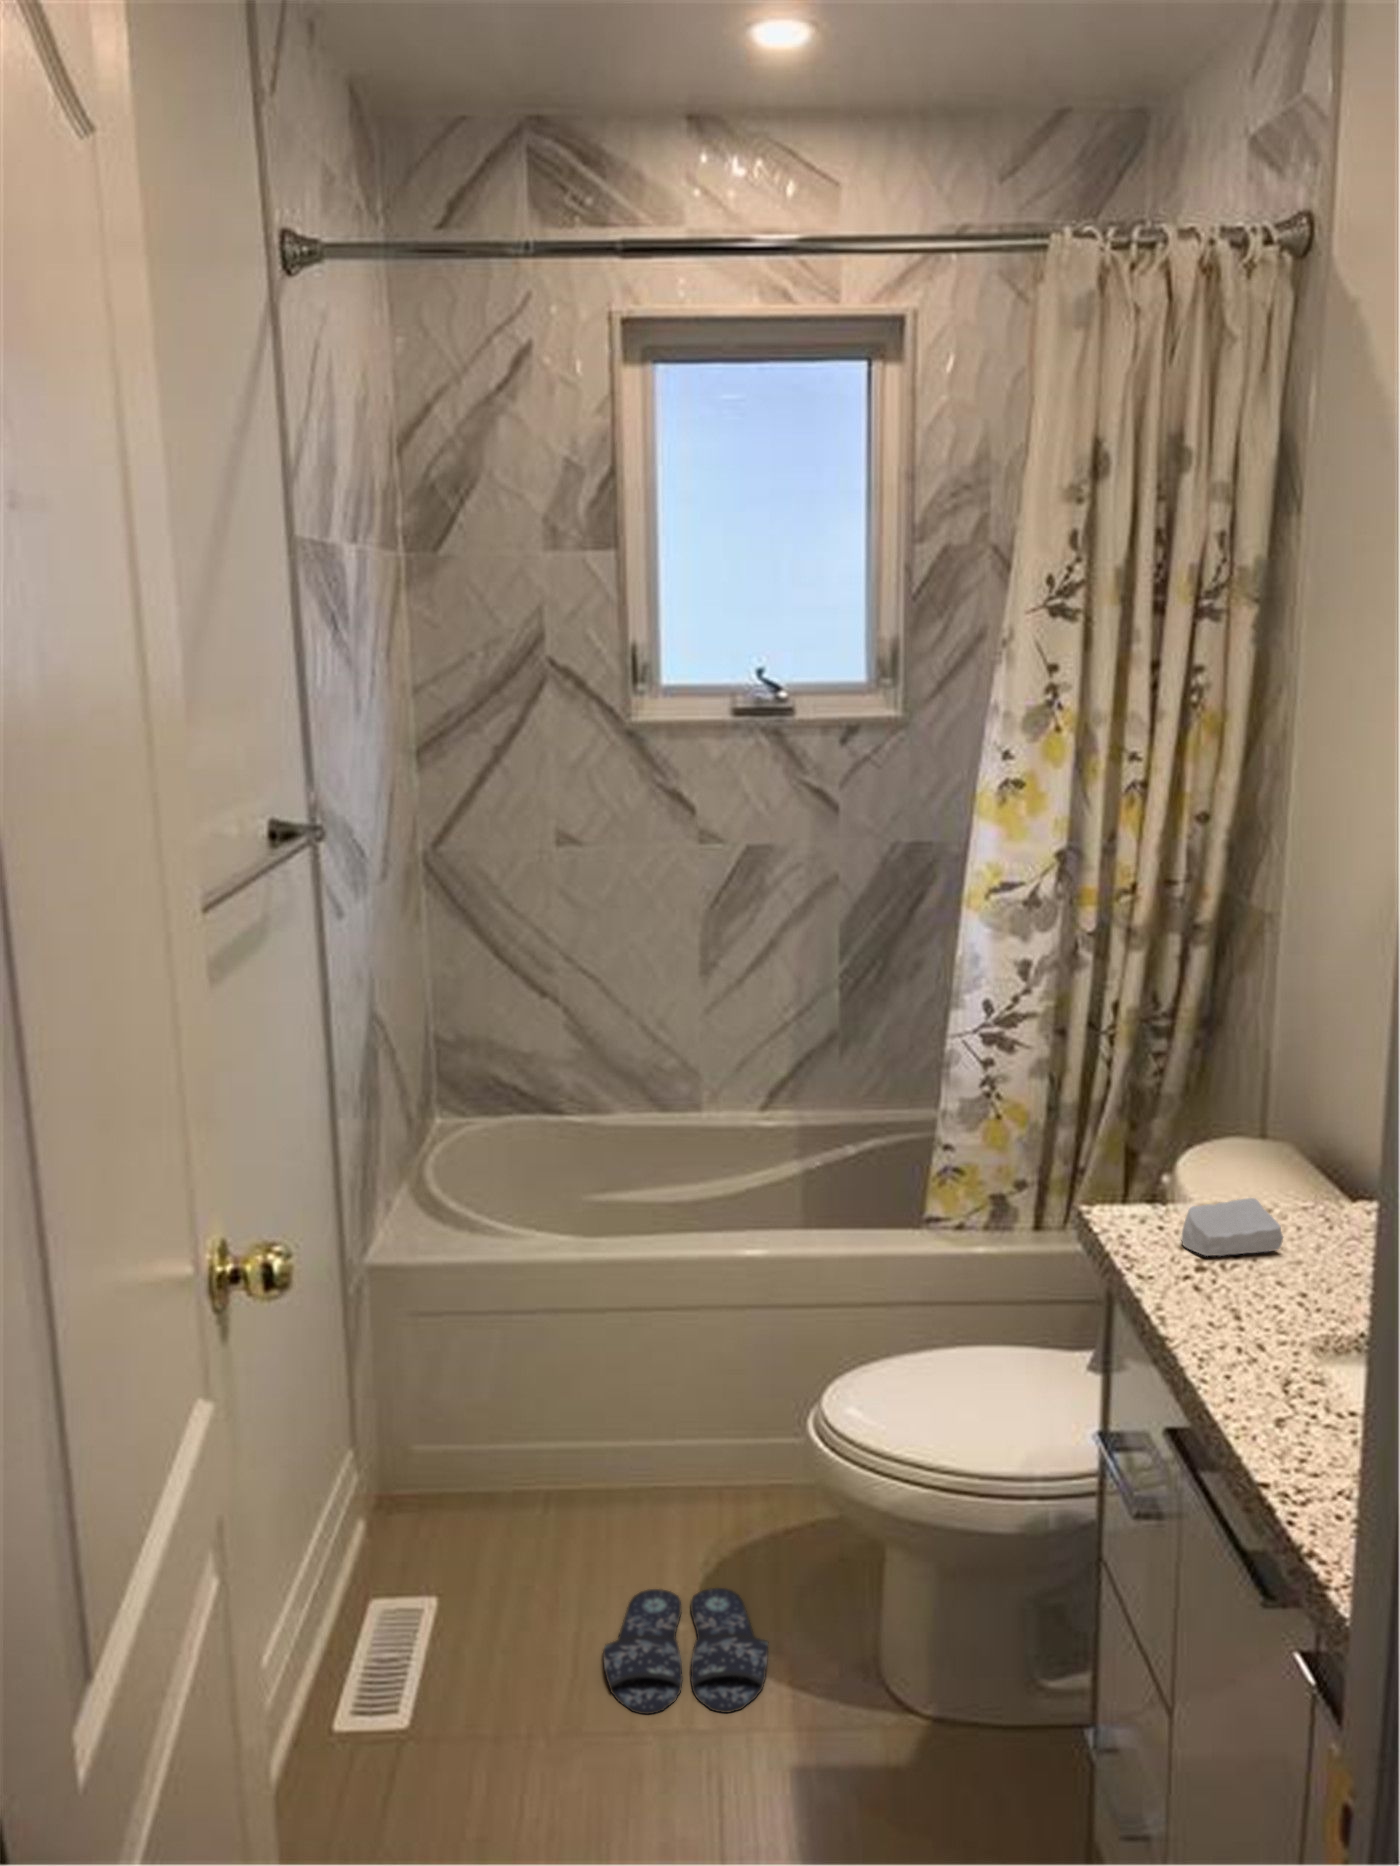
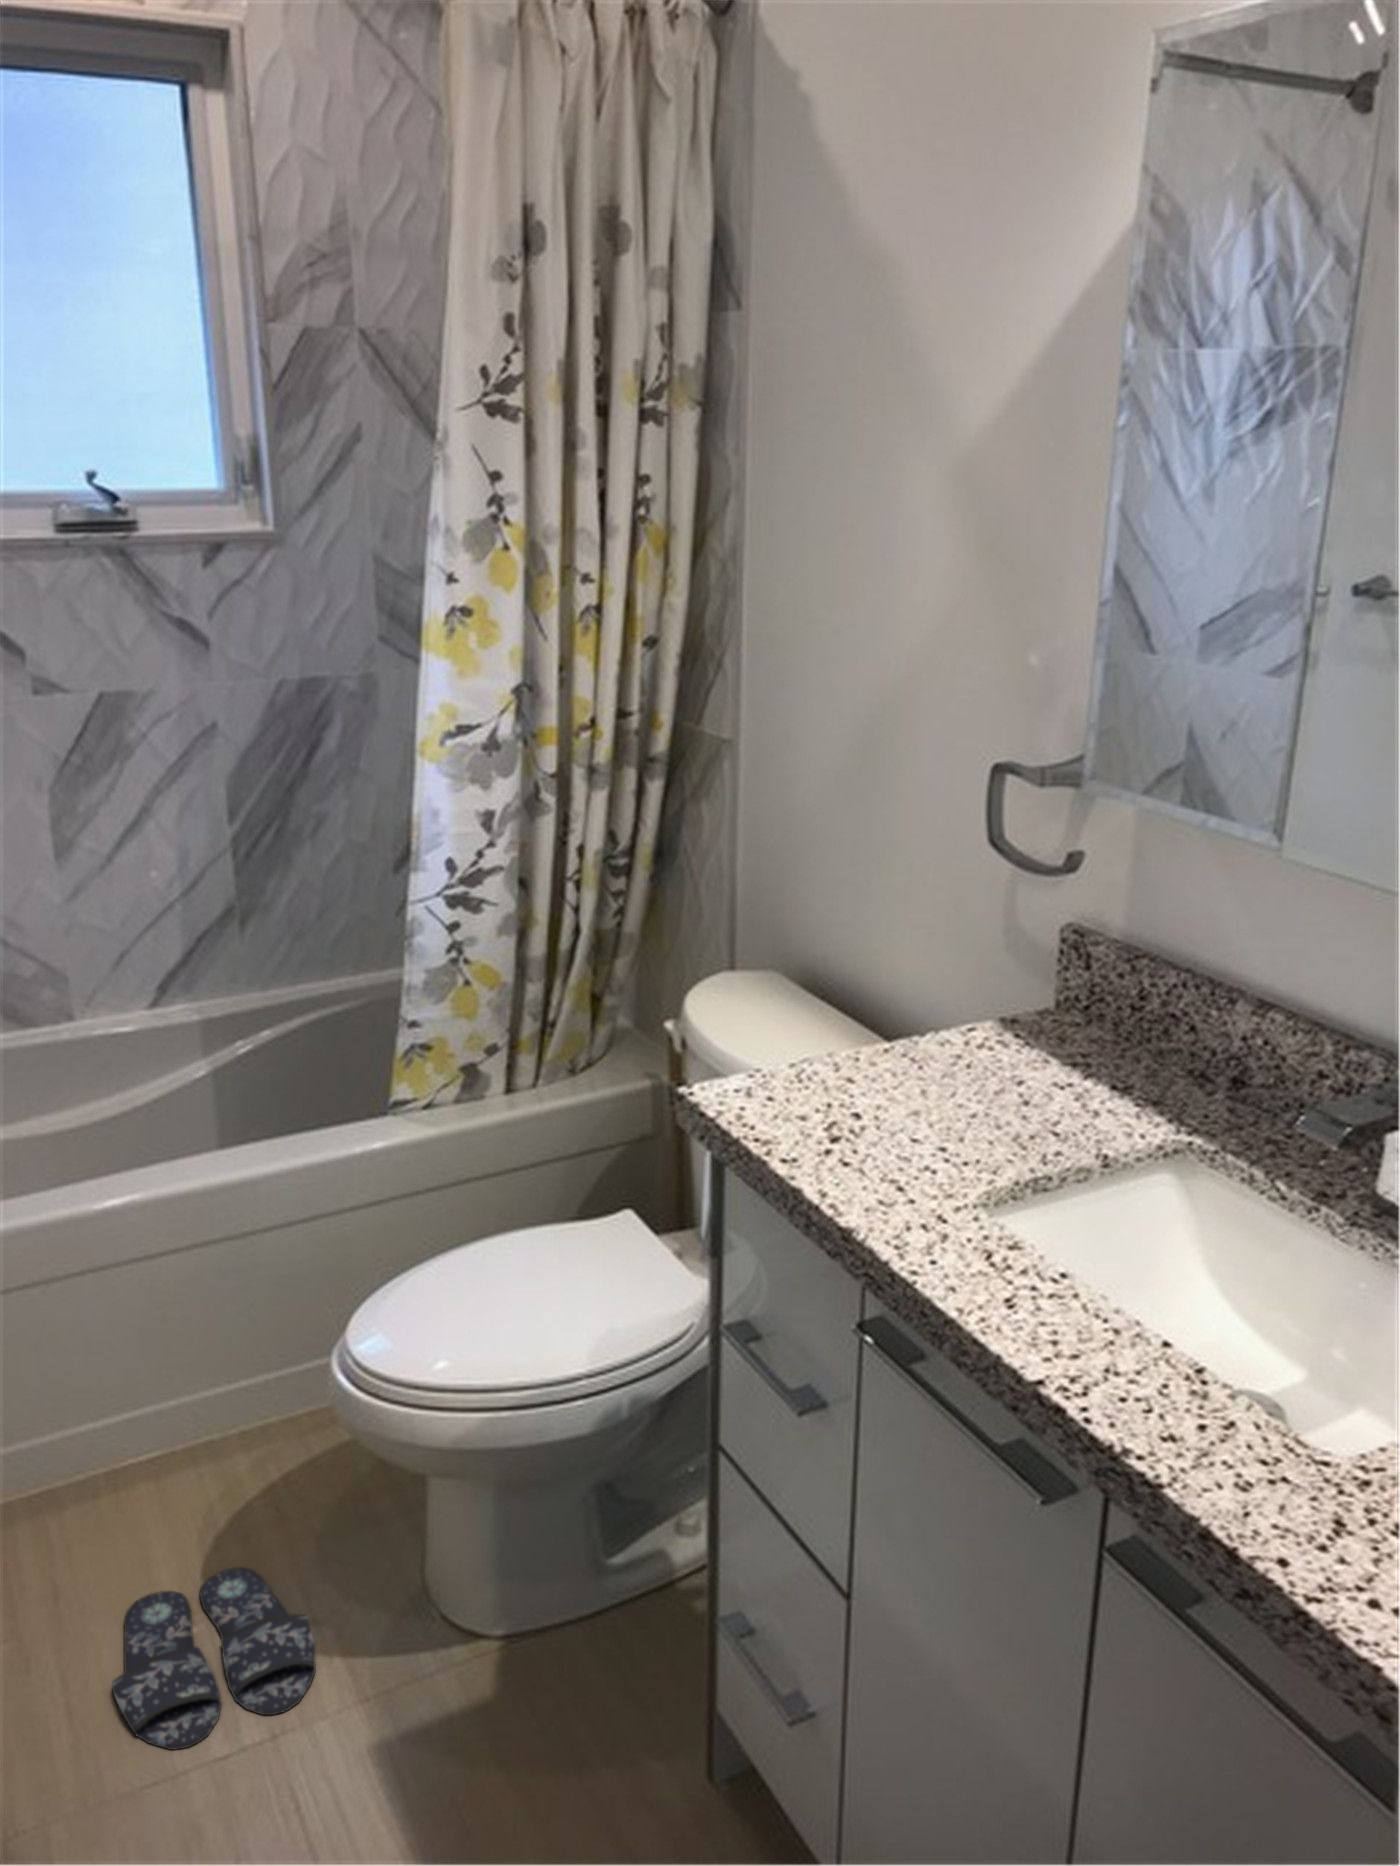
soap bar: present [1181,1198,1283,1256] -> none [796,1054,893,1125]

